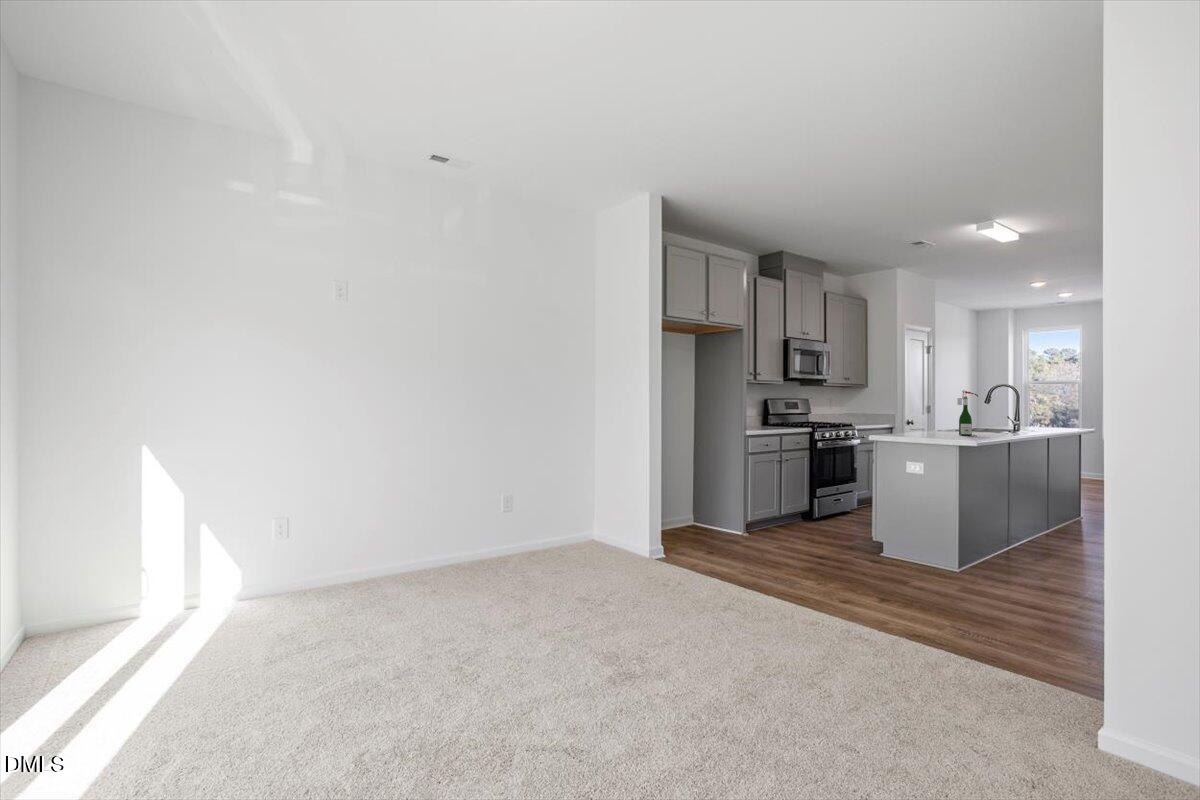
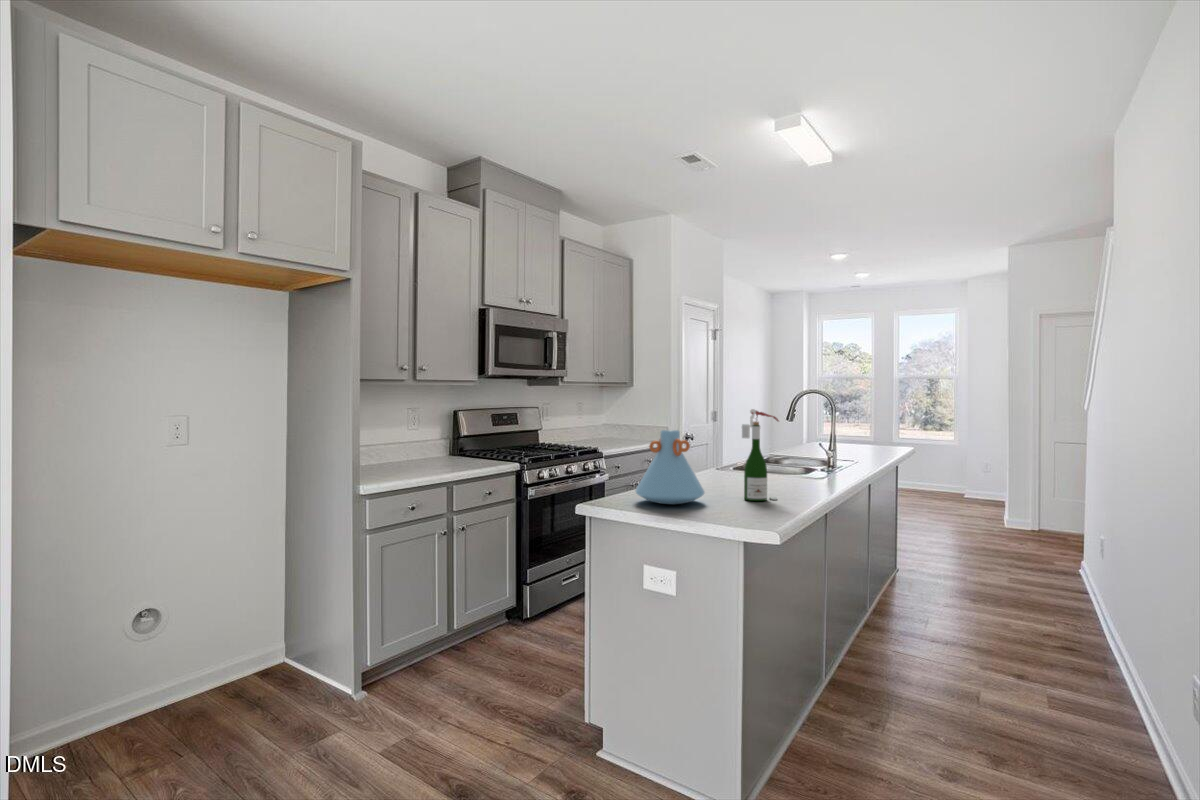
vase: none [901,400,938,435] -> present [635,430,704,504]

